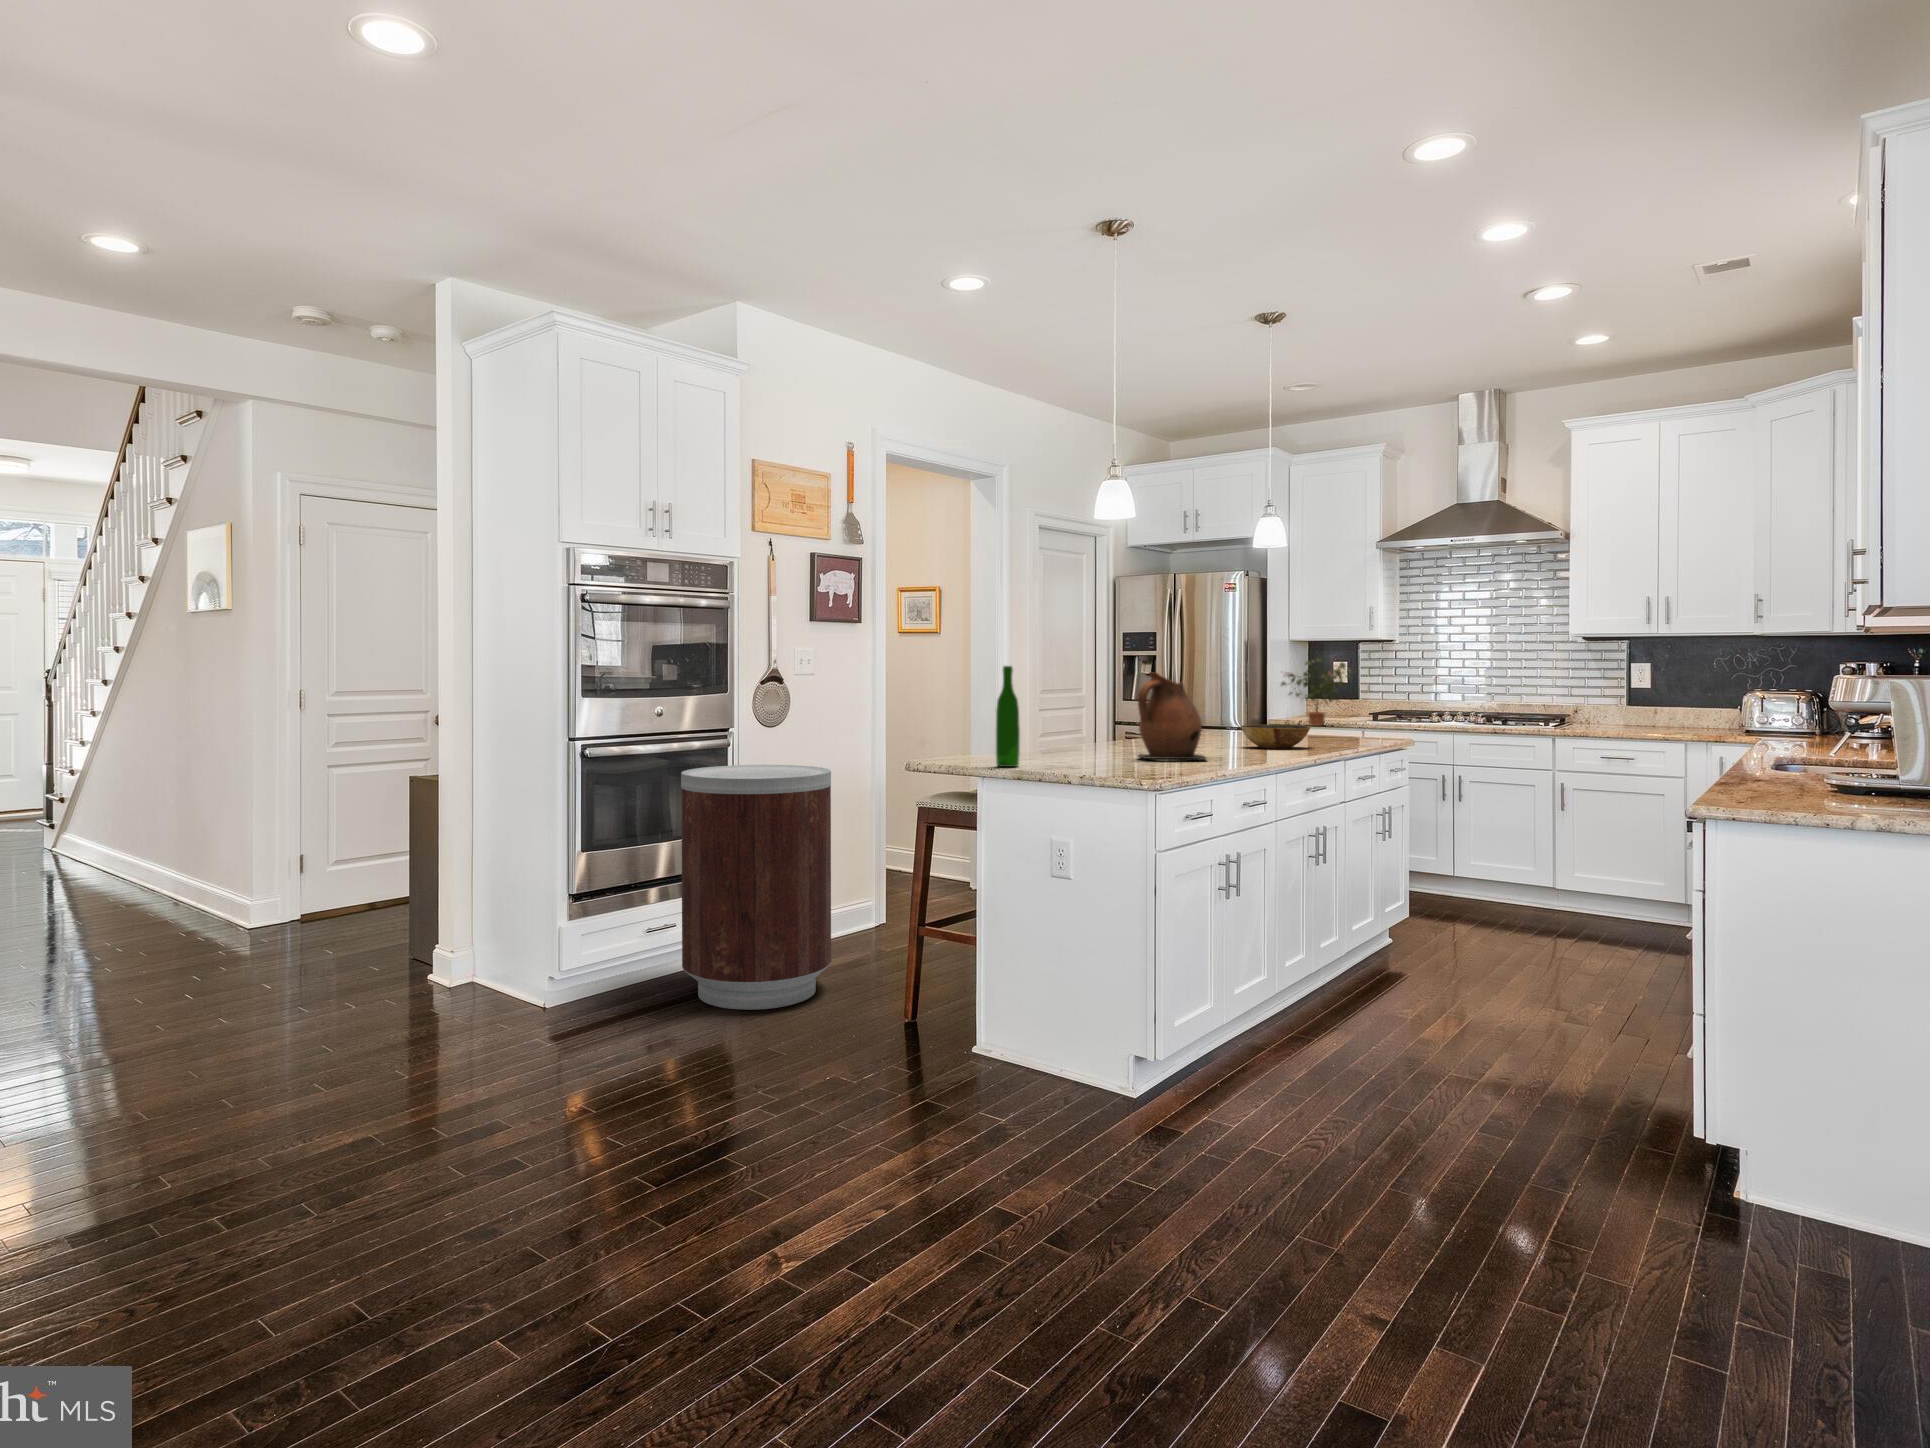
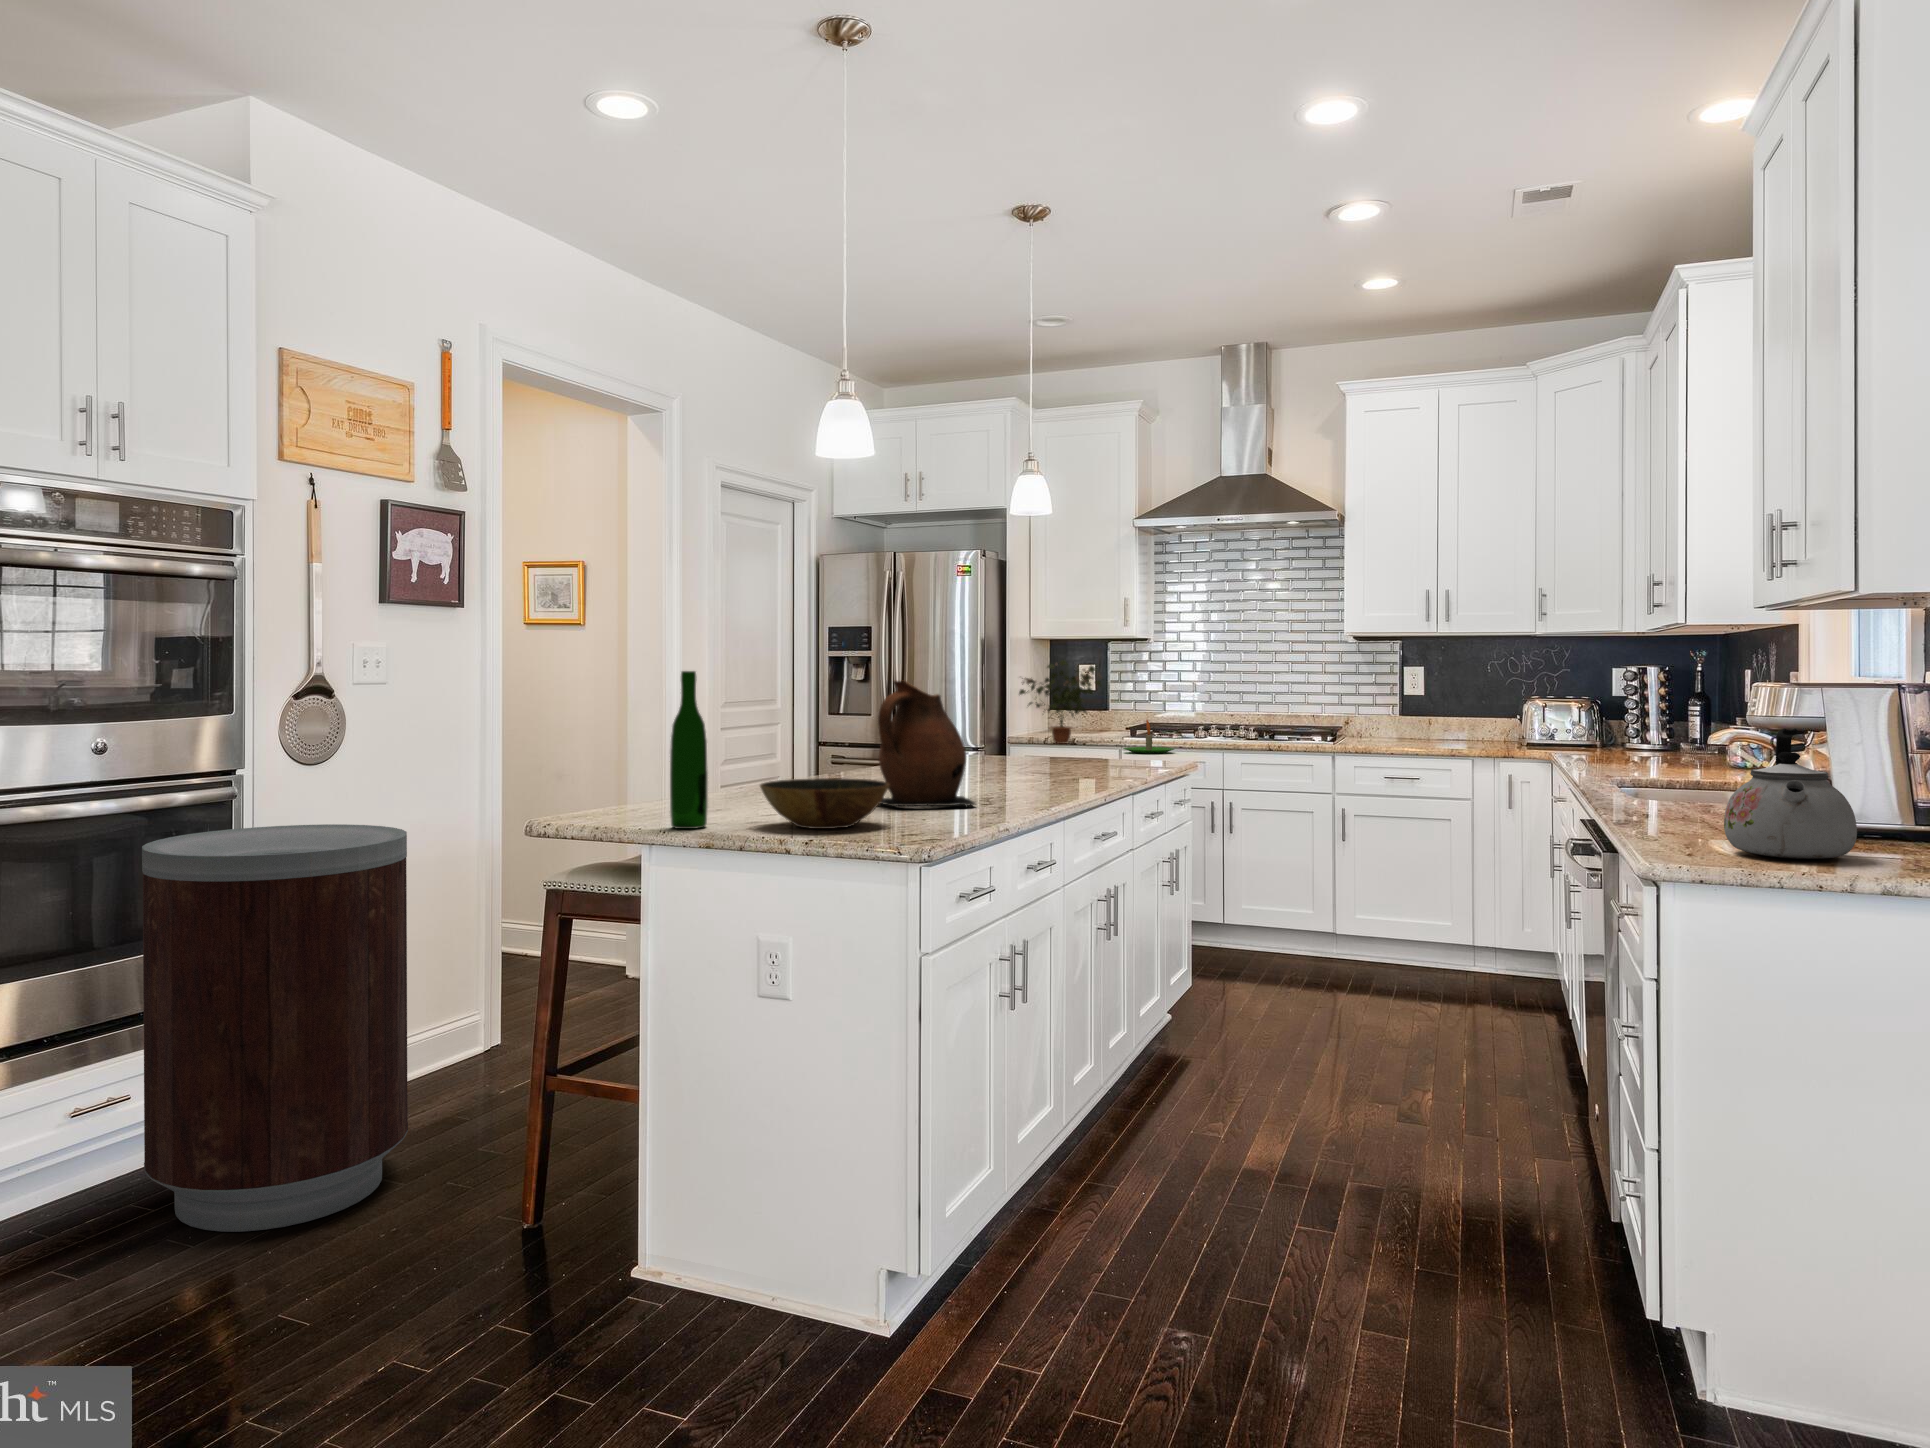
candle: none [1361,706,1406,733] -> present [1123,720,1174,754]
kettle: none [1775,709,1883,807] -> present [1724,729,1857,859]
bowl: present [1241,725,1310,749] -> present [760,778,890,829]

